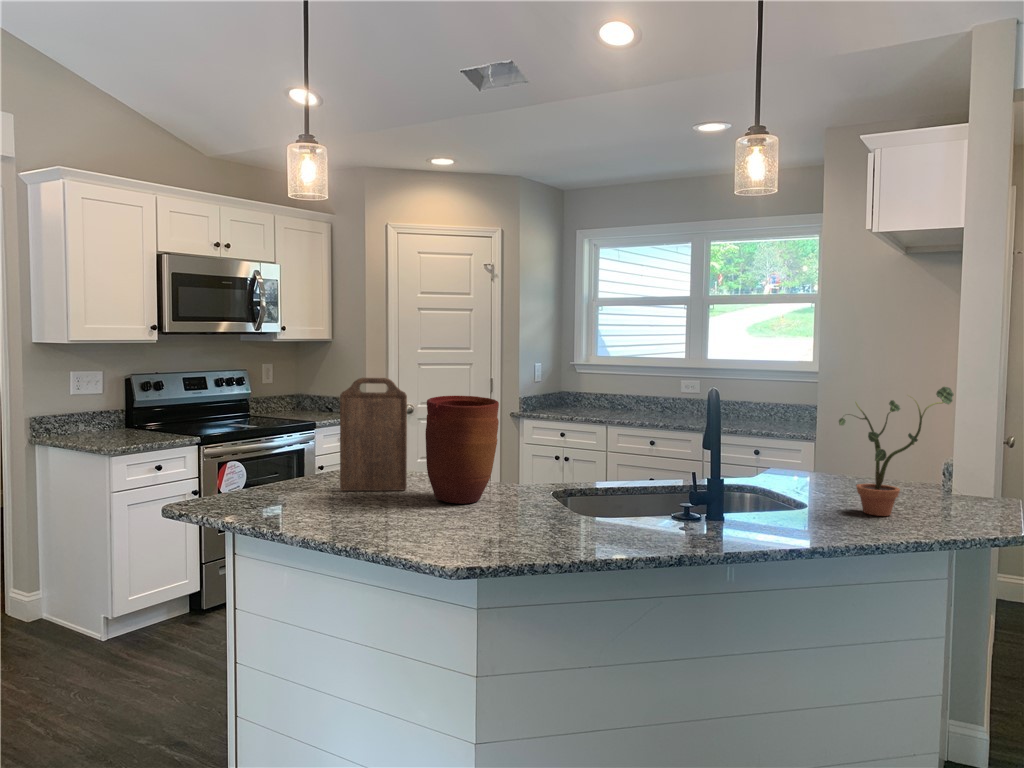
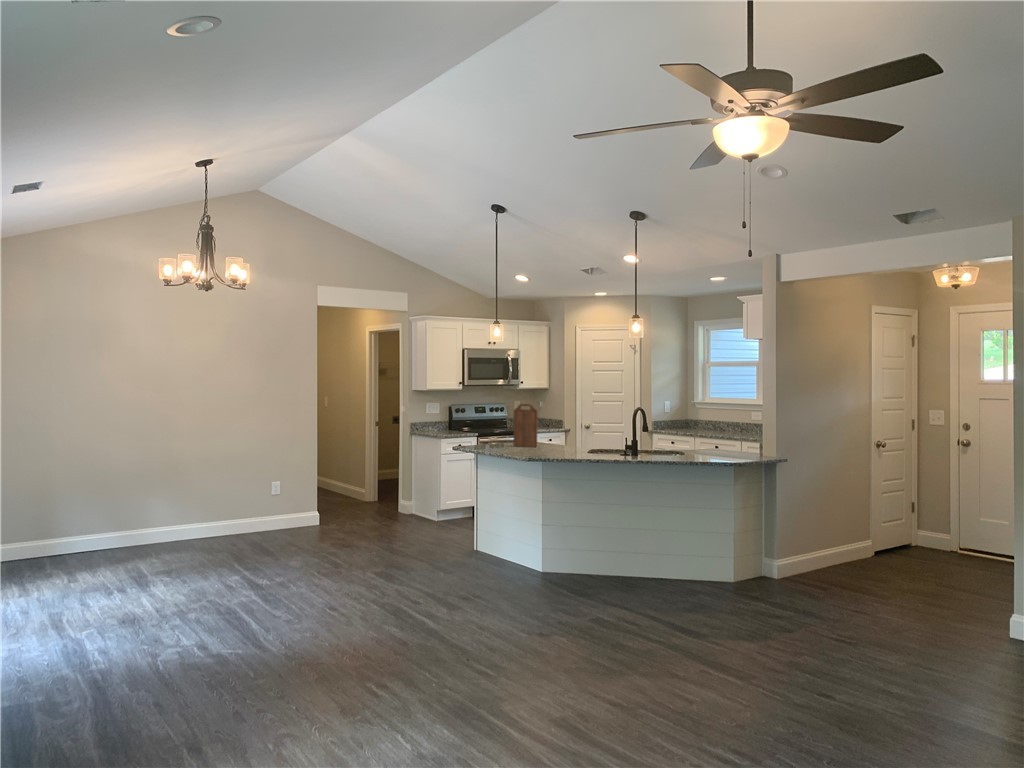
potted plant: present [839,387,954,516] -> none [687,408,737,459]
vase: present [425,396,499,504] -> none [539,411,566,450]

